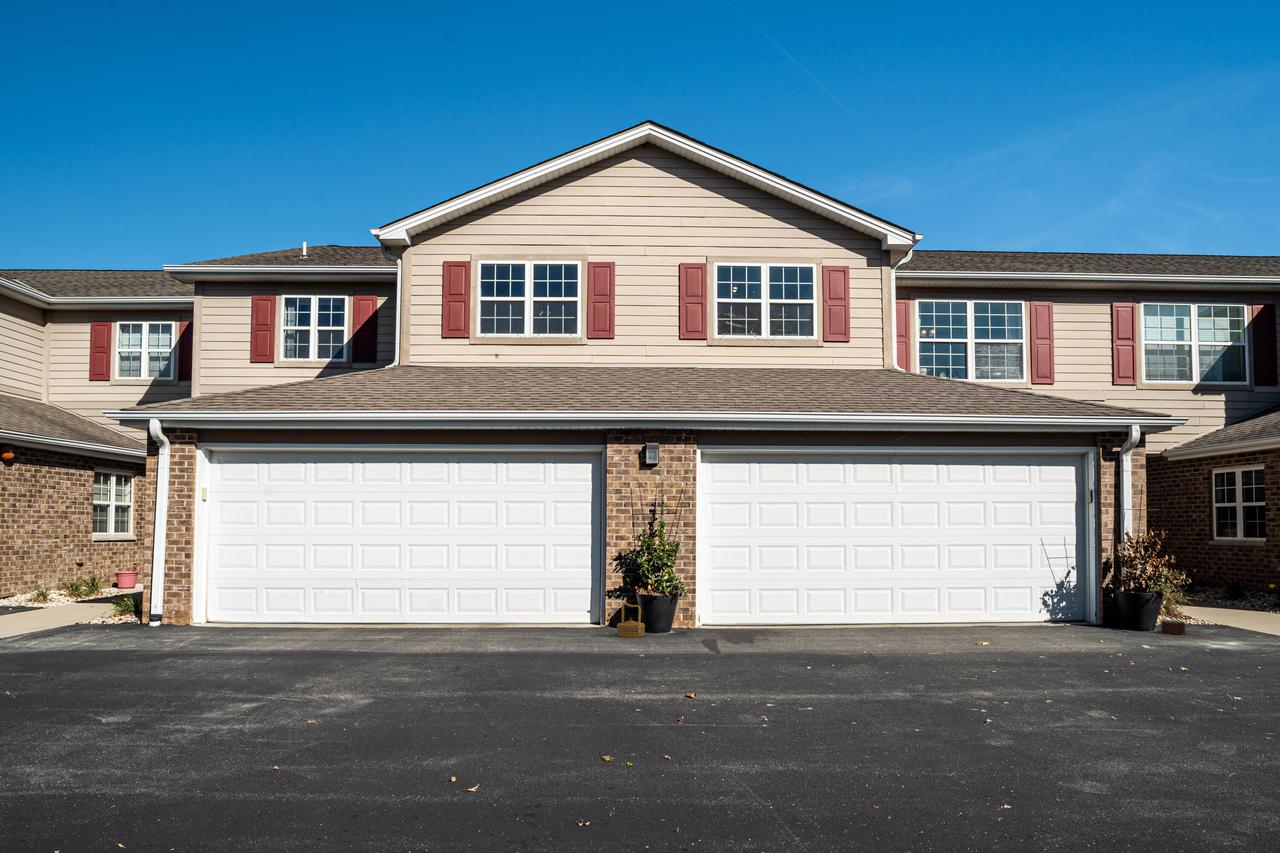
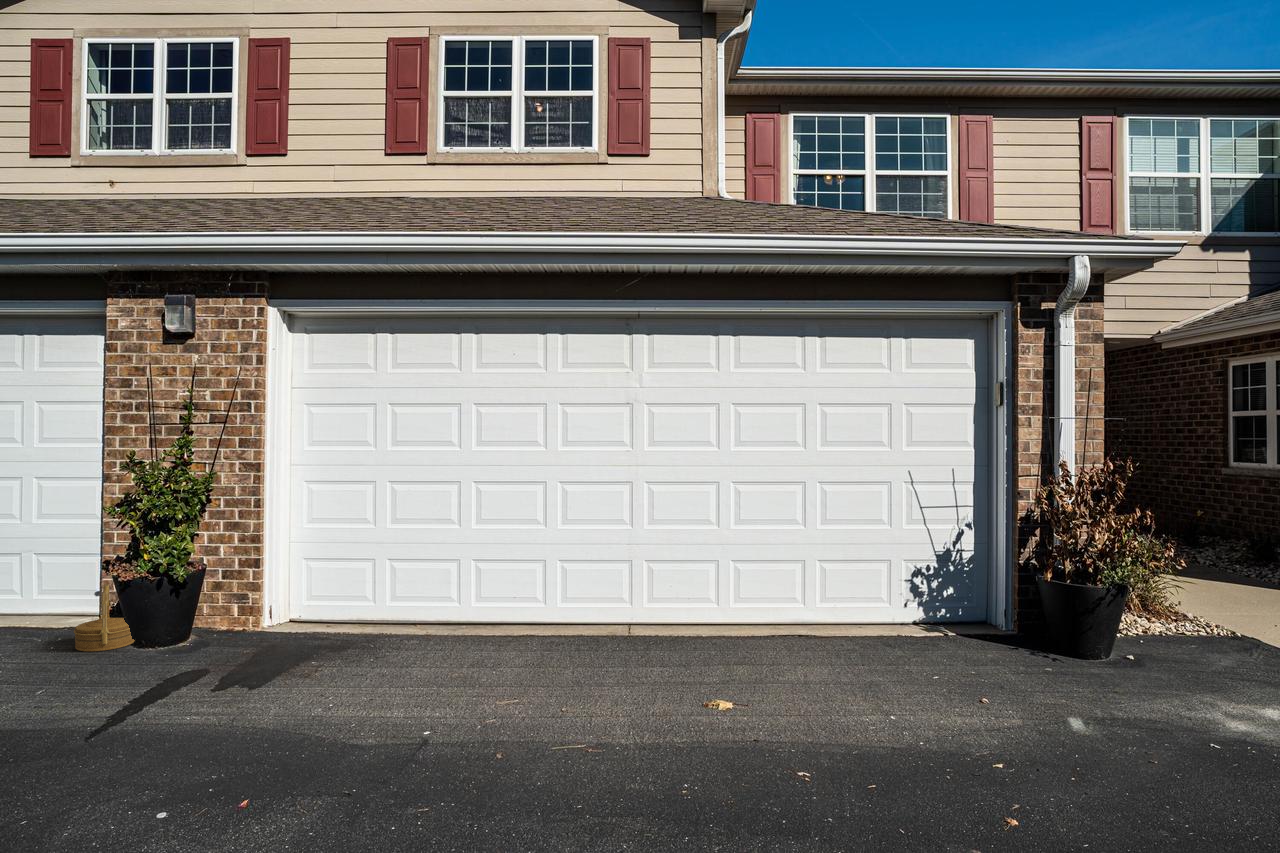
decorative plant: present [1161,596,1185,634] -> none [1114,582,1169,661]

